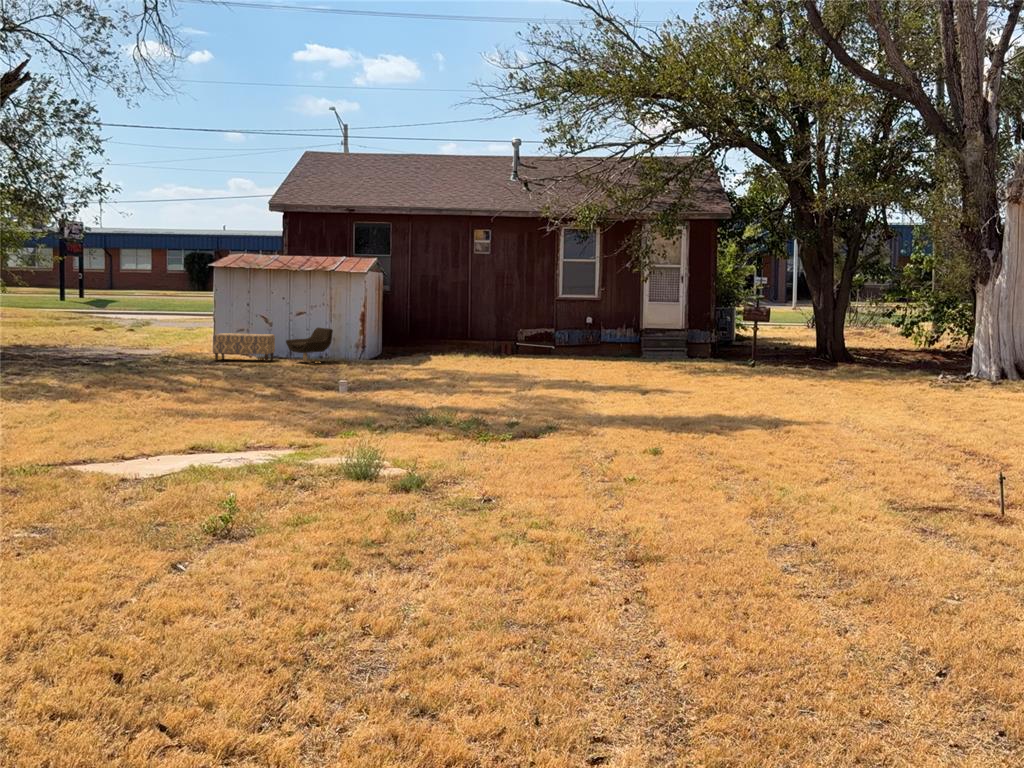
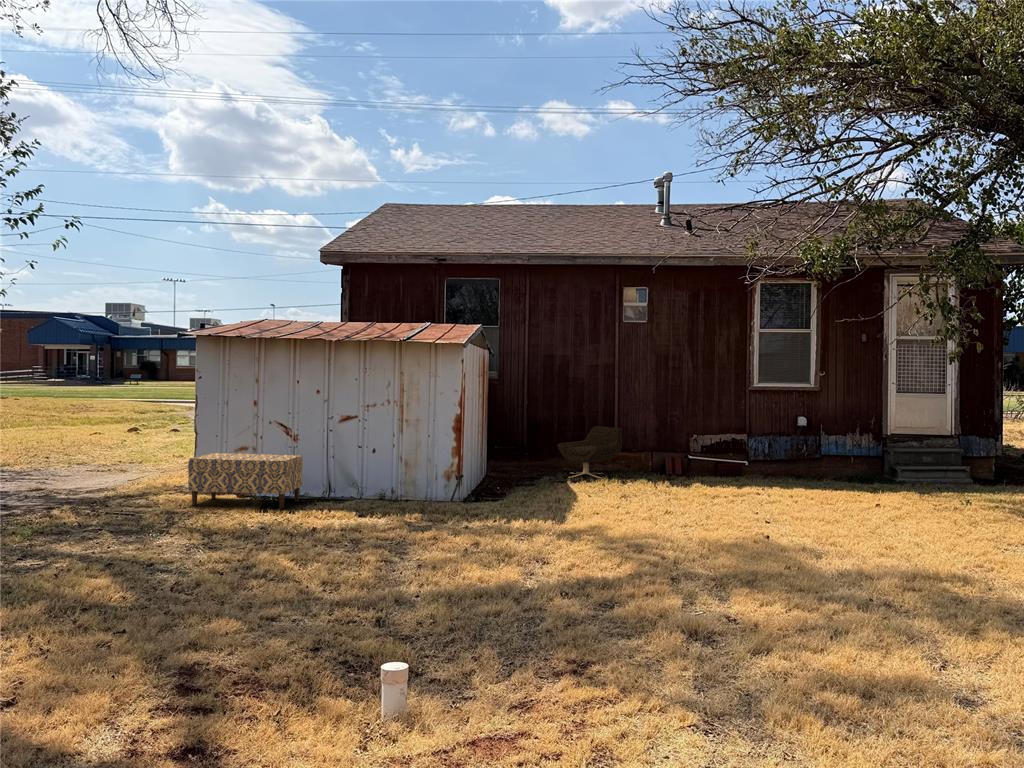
lounge chair: present [286,328,333,364] -> present [558,426,622,478]

